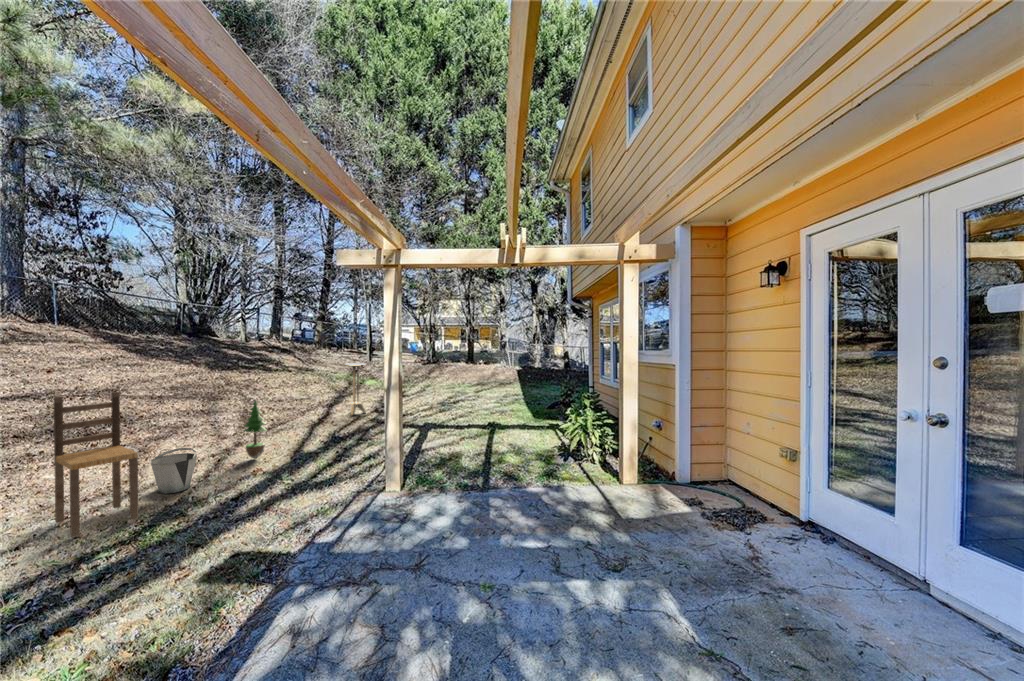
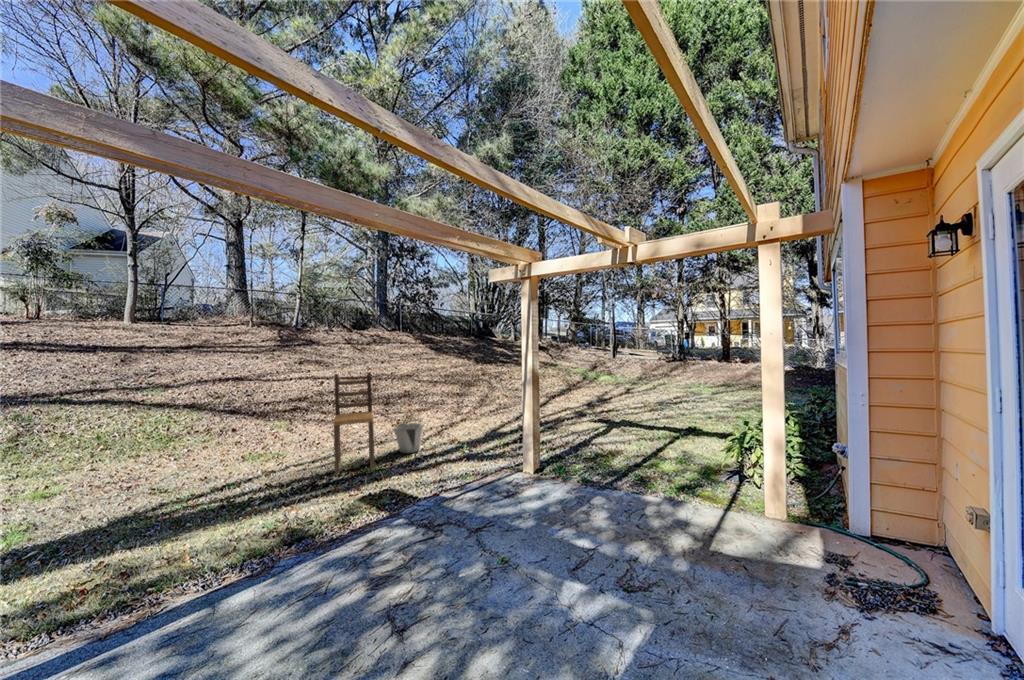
side table: present [346,363,366,415] -> none [565,358,585,406]
potted tree: present [243,401,267,459] -> none [464,385,483,435]

